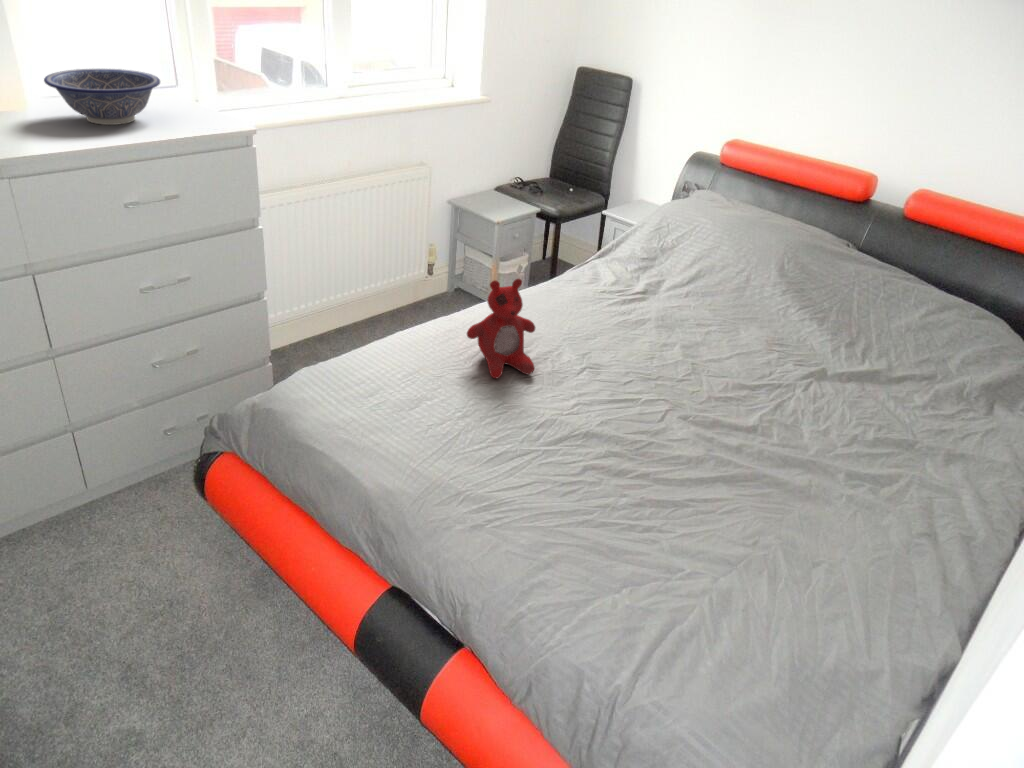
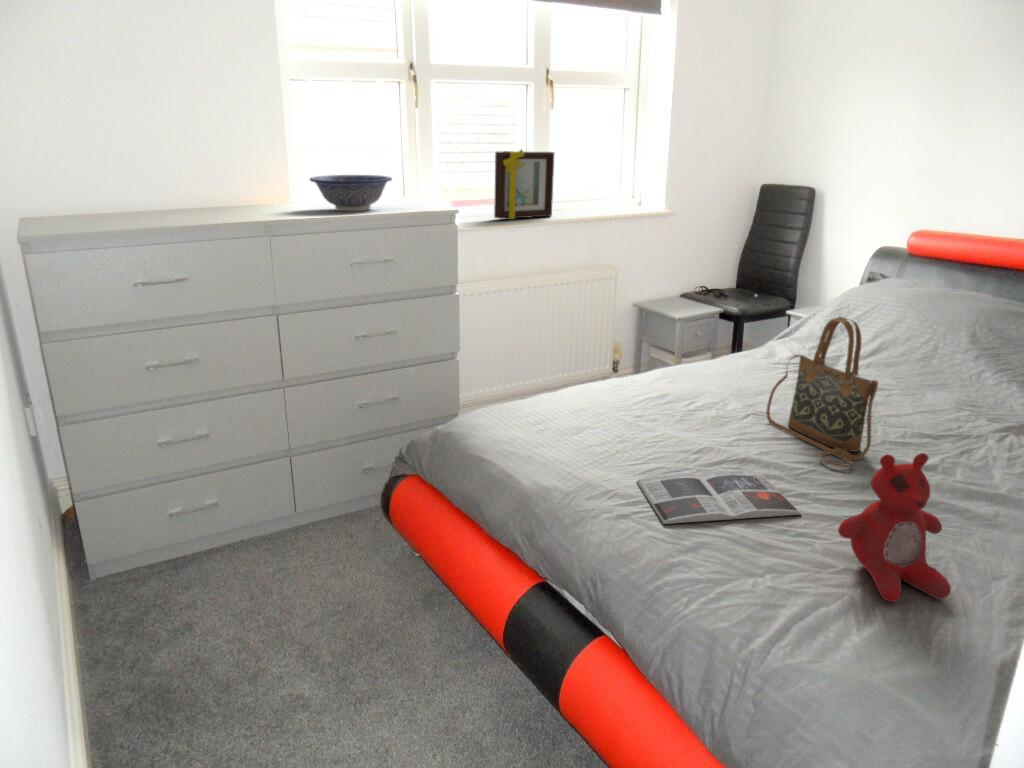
picture frame: none [286,25,357,111] -> present [494,150,554,219]
stuffed bear: present [467,279,535,378] -> present [838,453,951,602]
handbag: none [602,281,713,435] -> present [766,317,878,467]
magazine: none [486,450,649,534] -> present [637,470,802,524]

